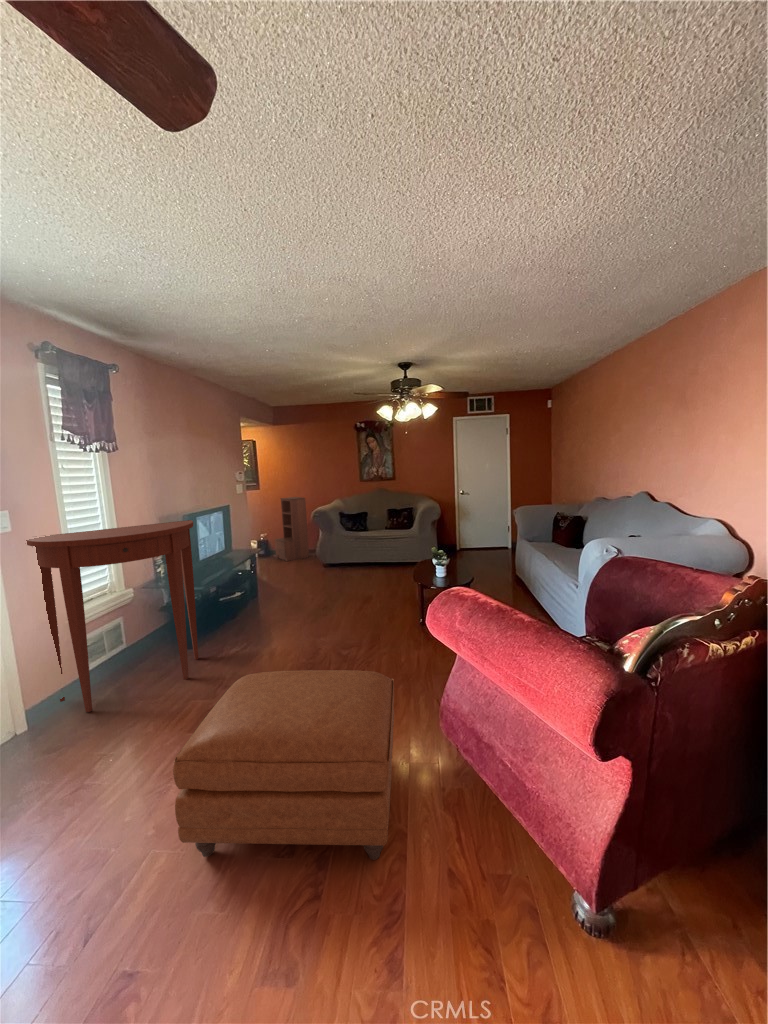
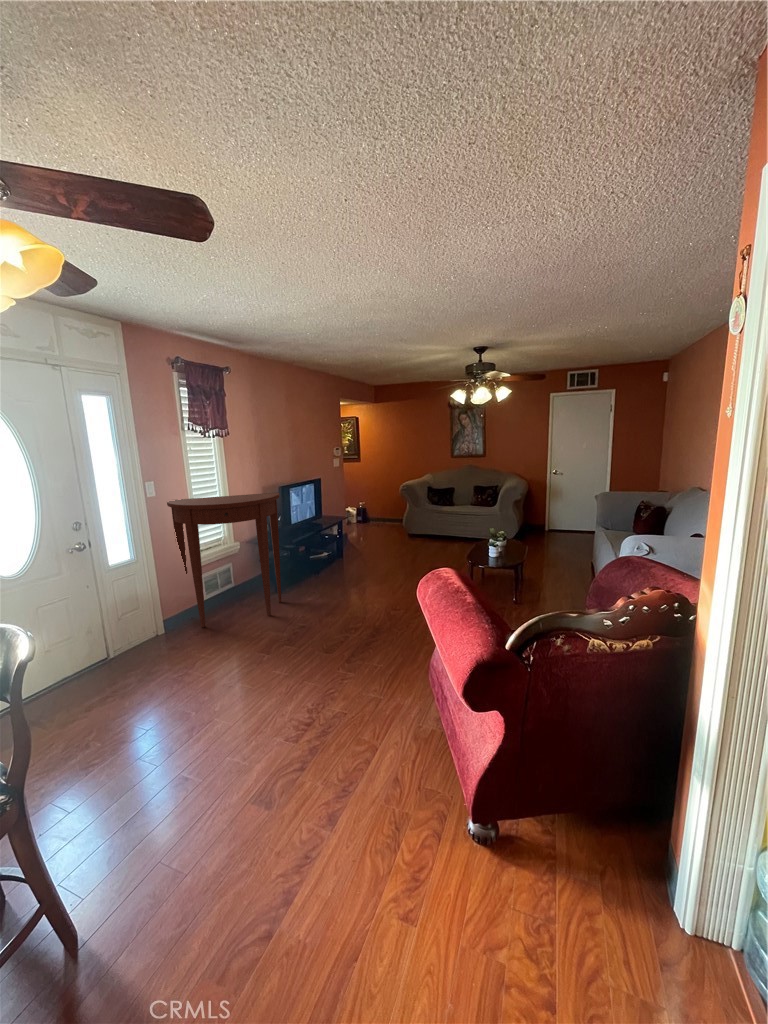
bookshelf: present [275,497,309,561] -> none [368,471,397,530]
ottoman: present [173,670,394,860] -> none [227,615,396,757]

